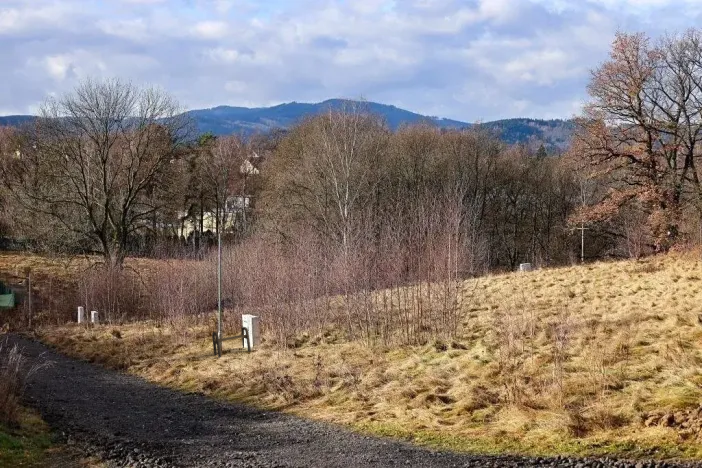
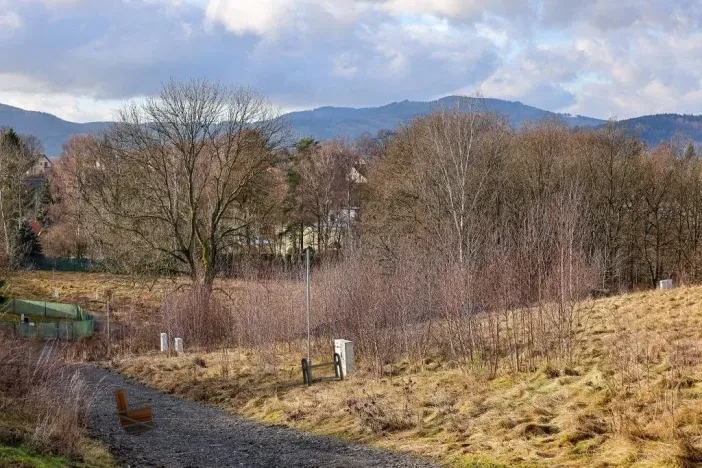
lounge chair: none [30,362,71,407] -> present [113,389,154,434]

